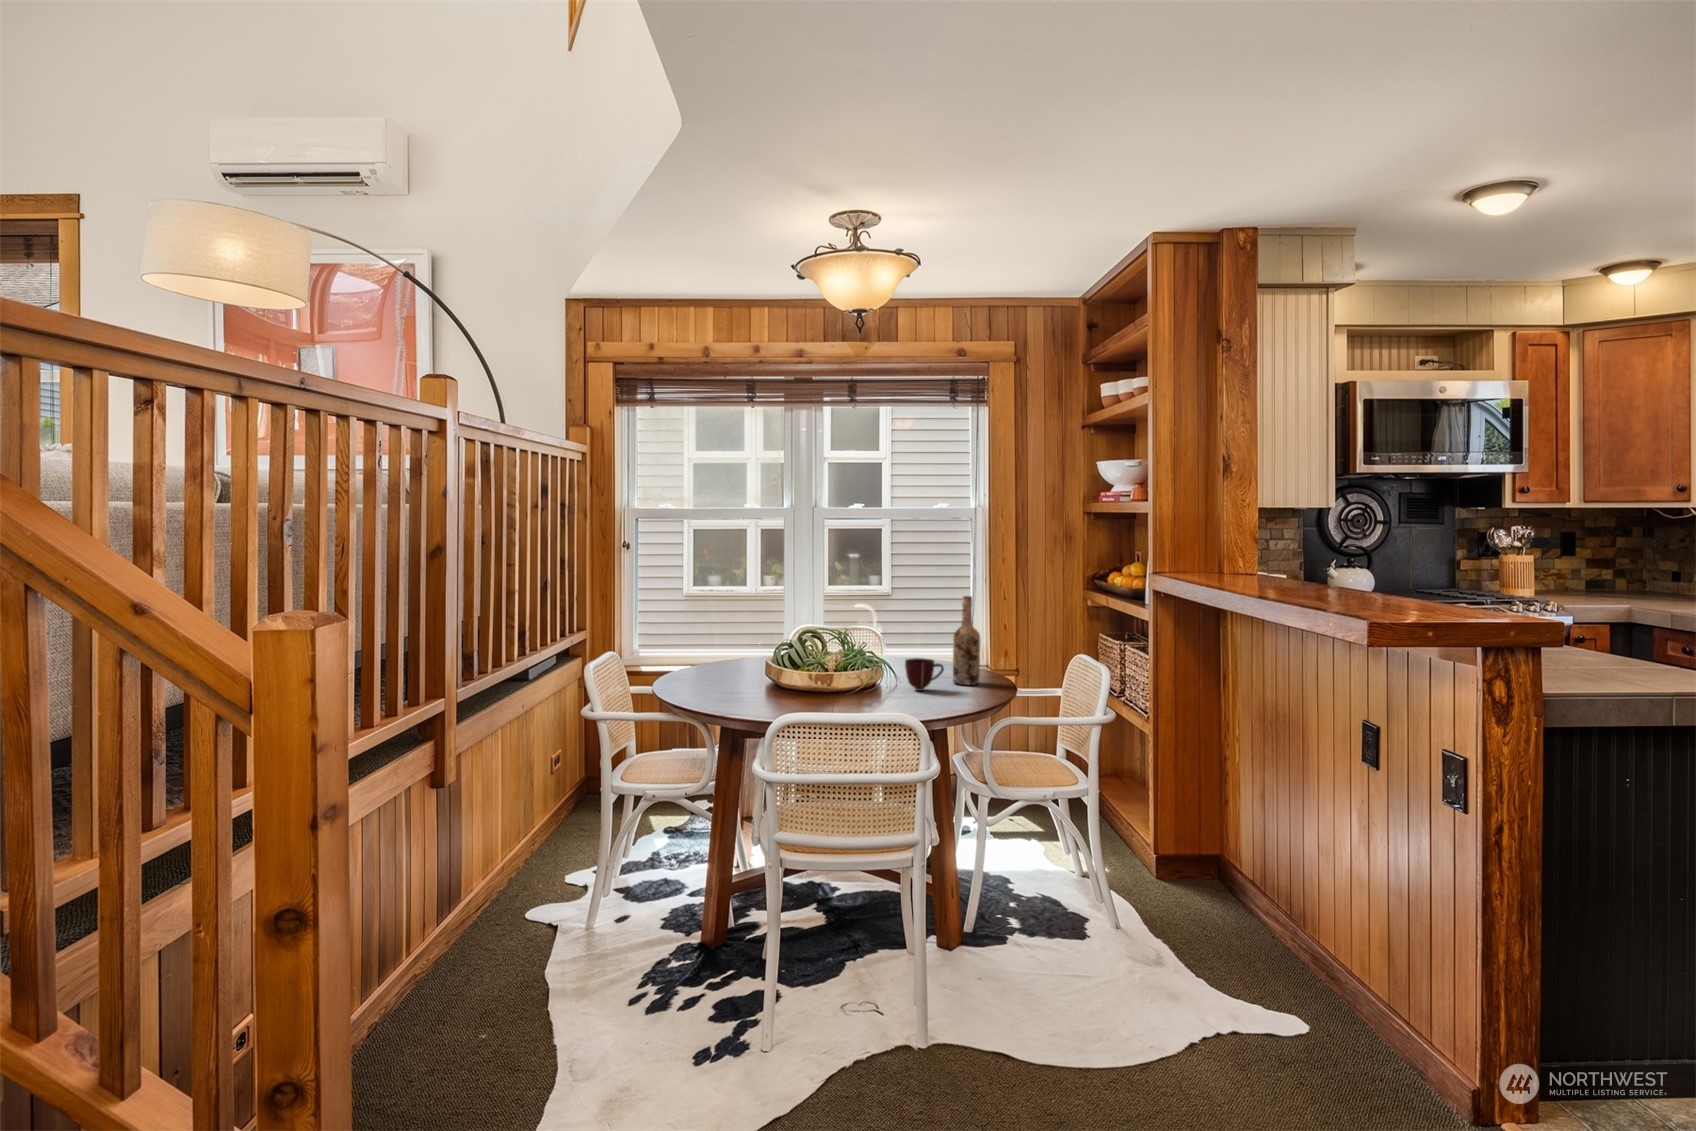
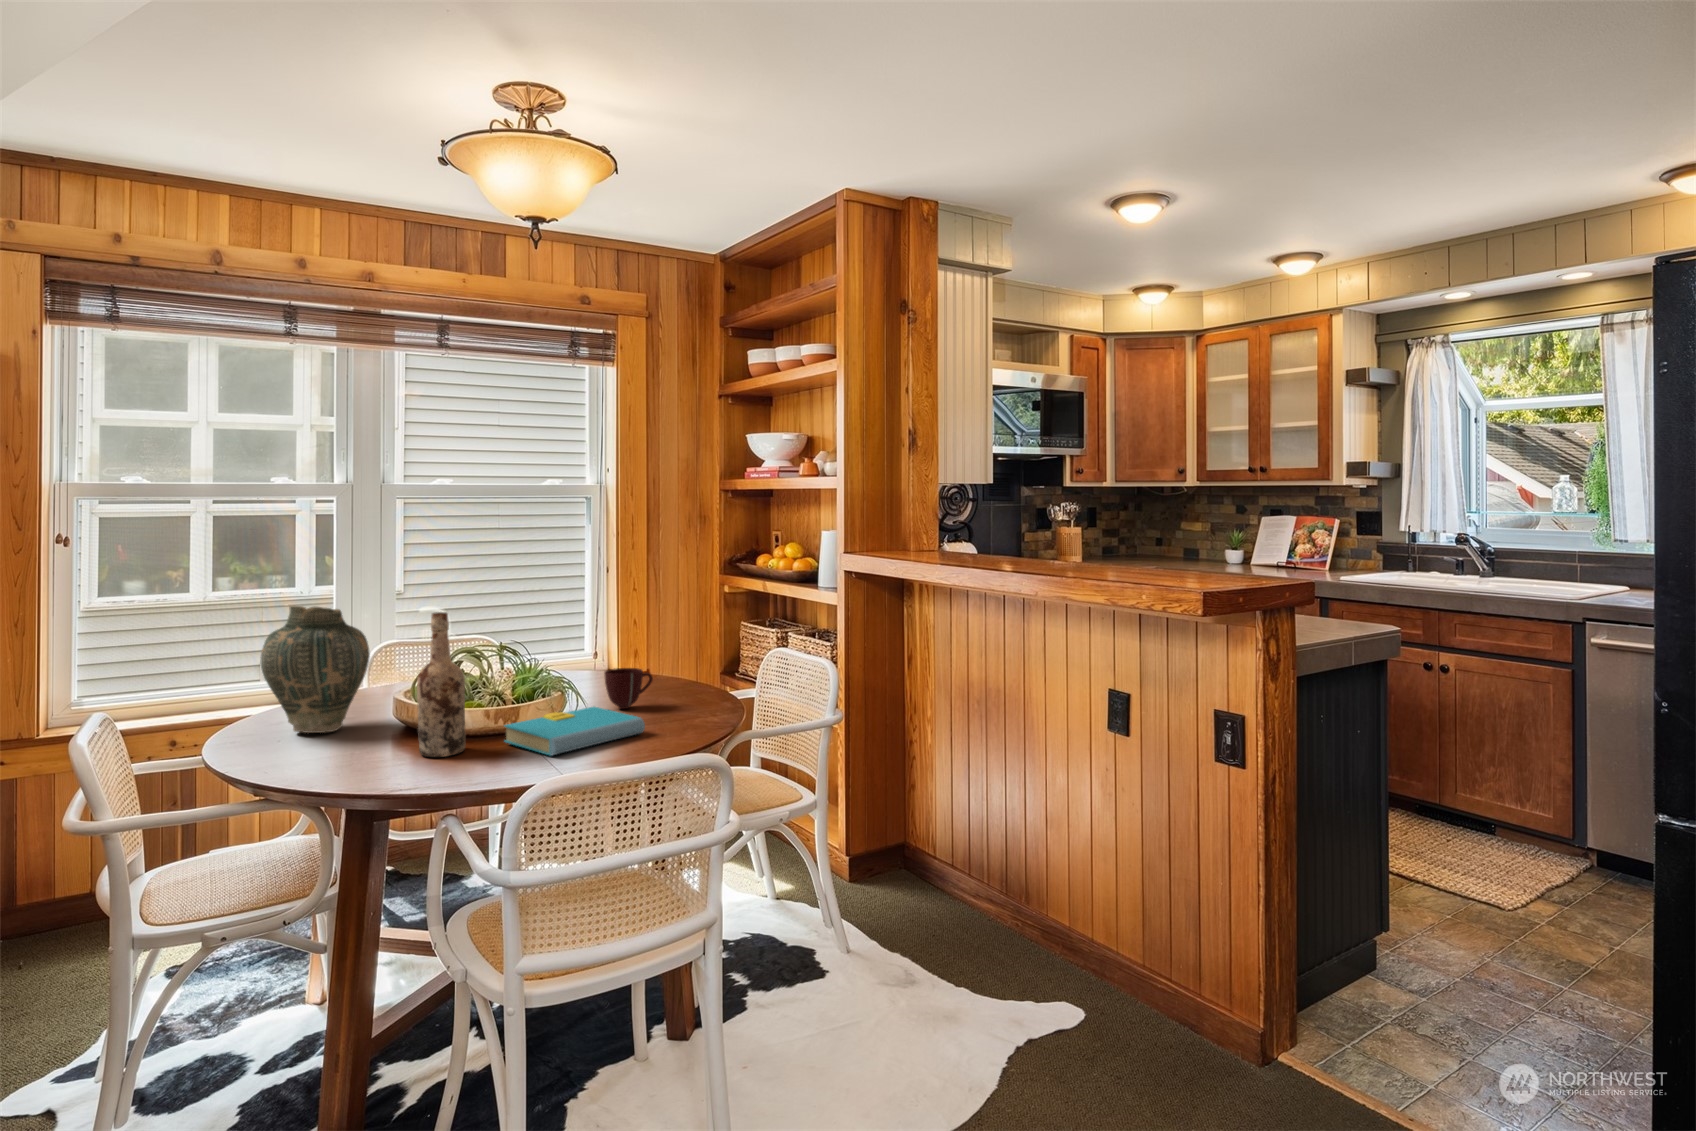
vase: none [684,596,749,684] -> present [260,606,370,733]
wine bottle: present [953,596,980,685] -> present [417,612,465,757]
book: none [814,684,913,713] -> present [505,707,645,756]

